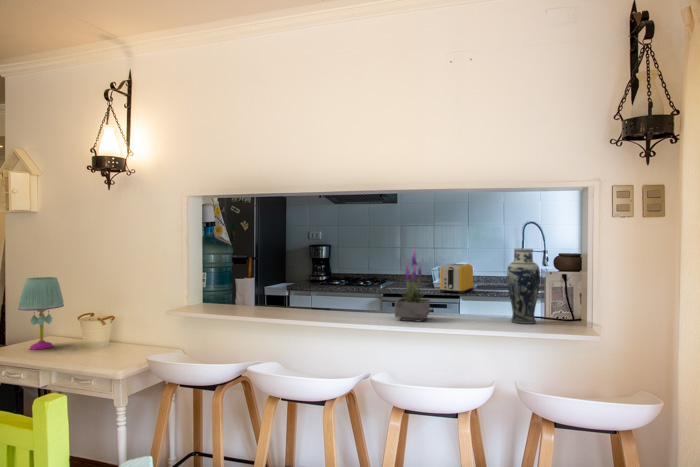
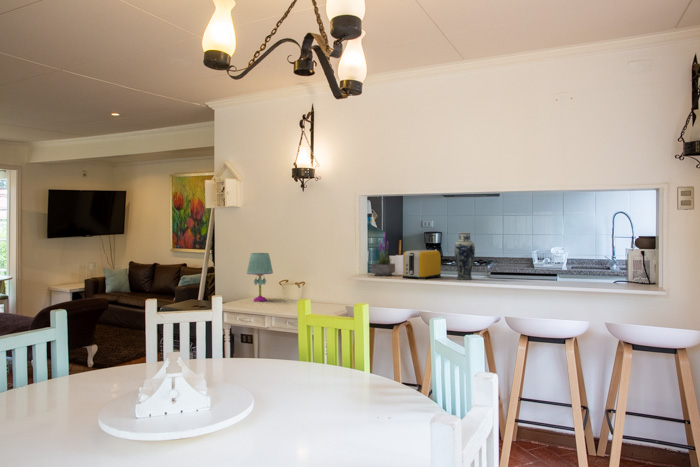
vase: present [507,248,540,324] -> present [454,232,475,280]
potted plant: present [395,250,430,321] -> present [371,233,395,276]
toaster: present [440,264,473,294] -> present [403,250,441,279]

